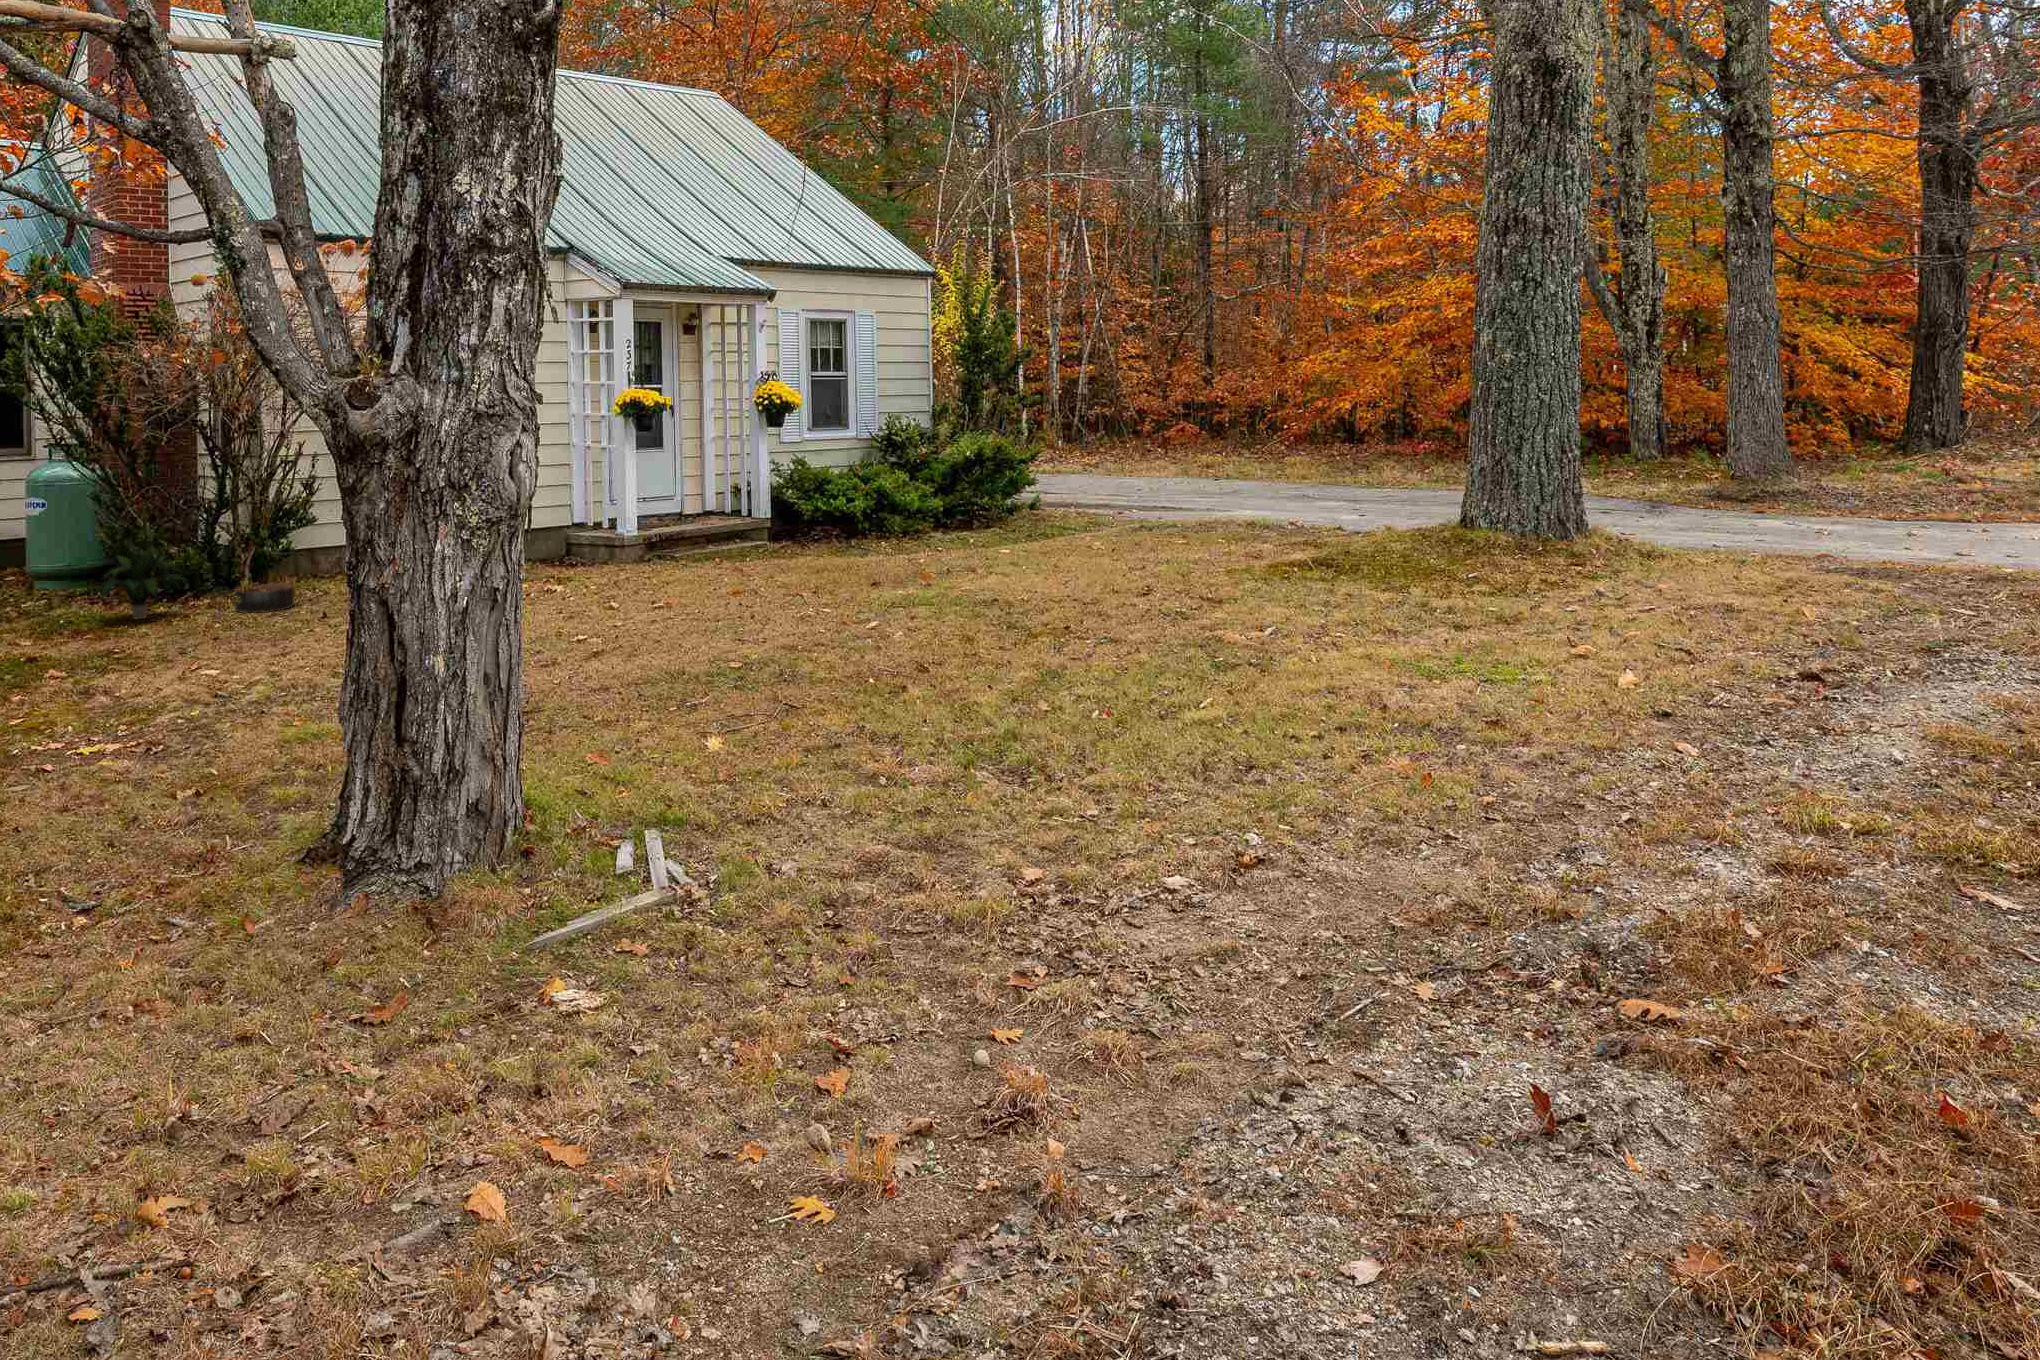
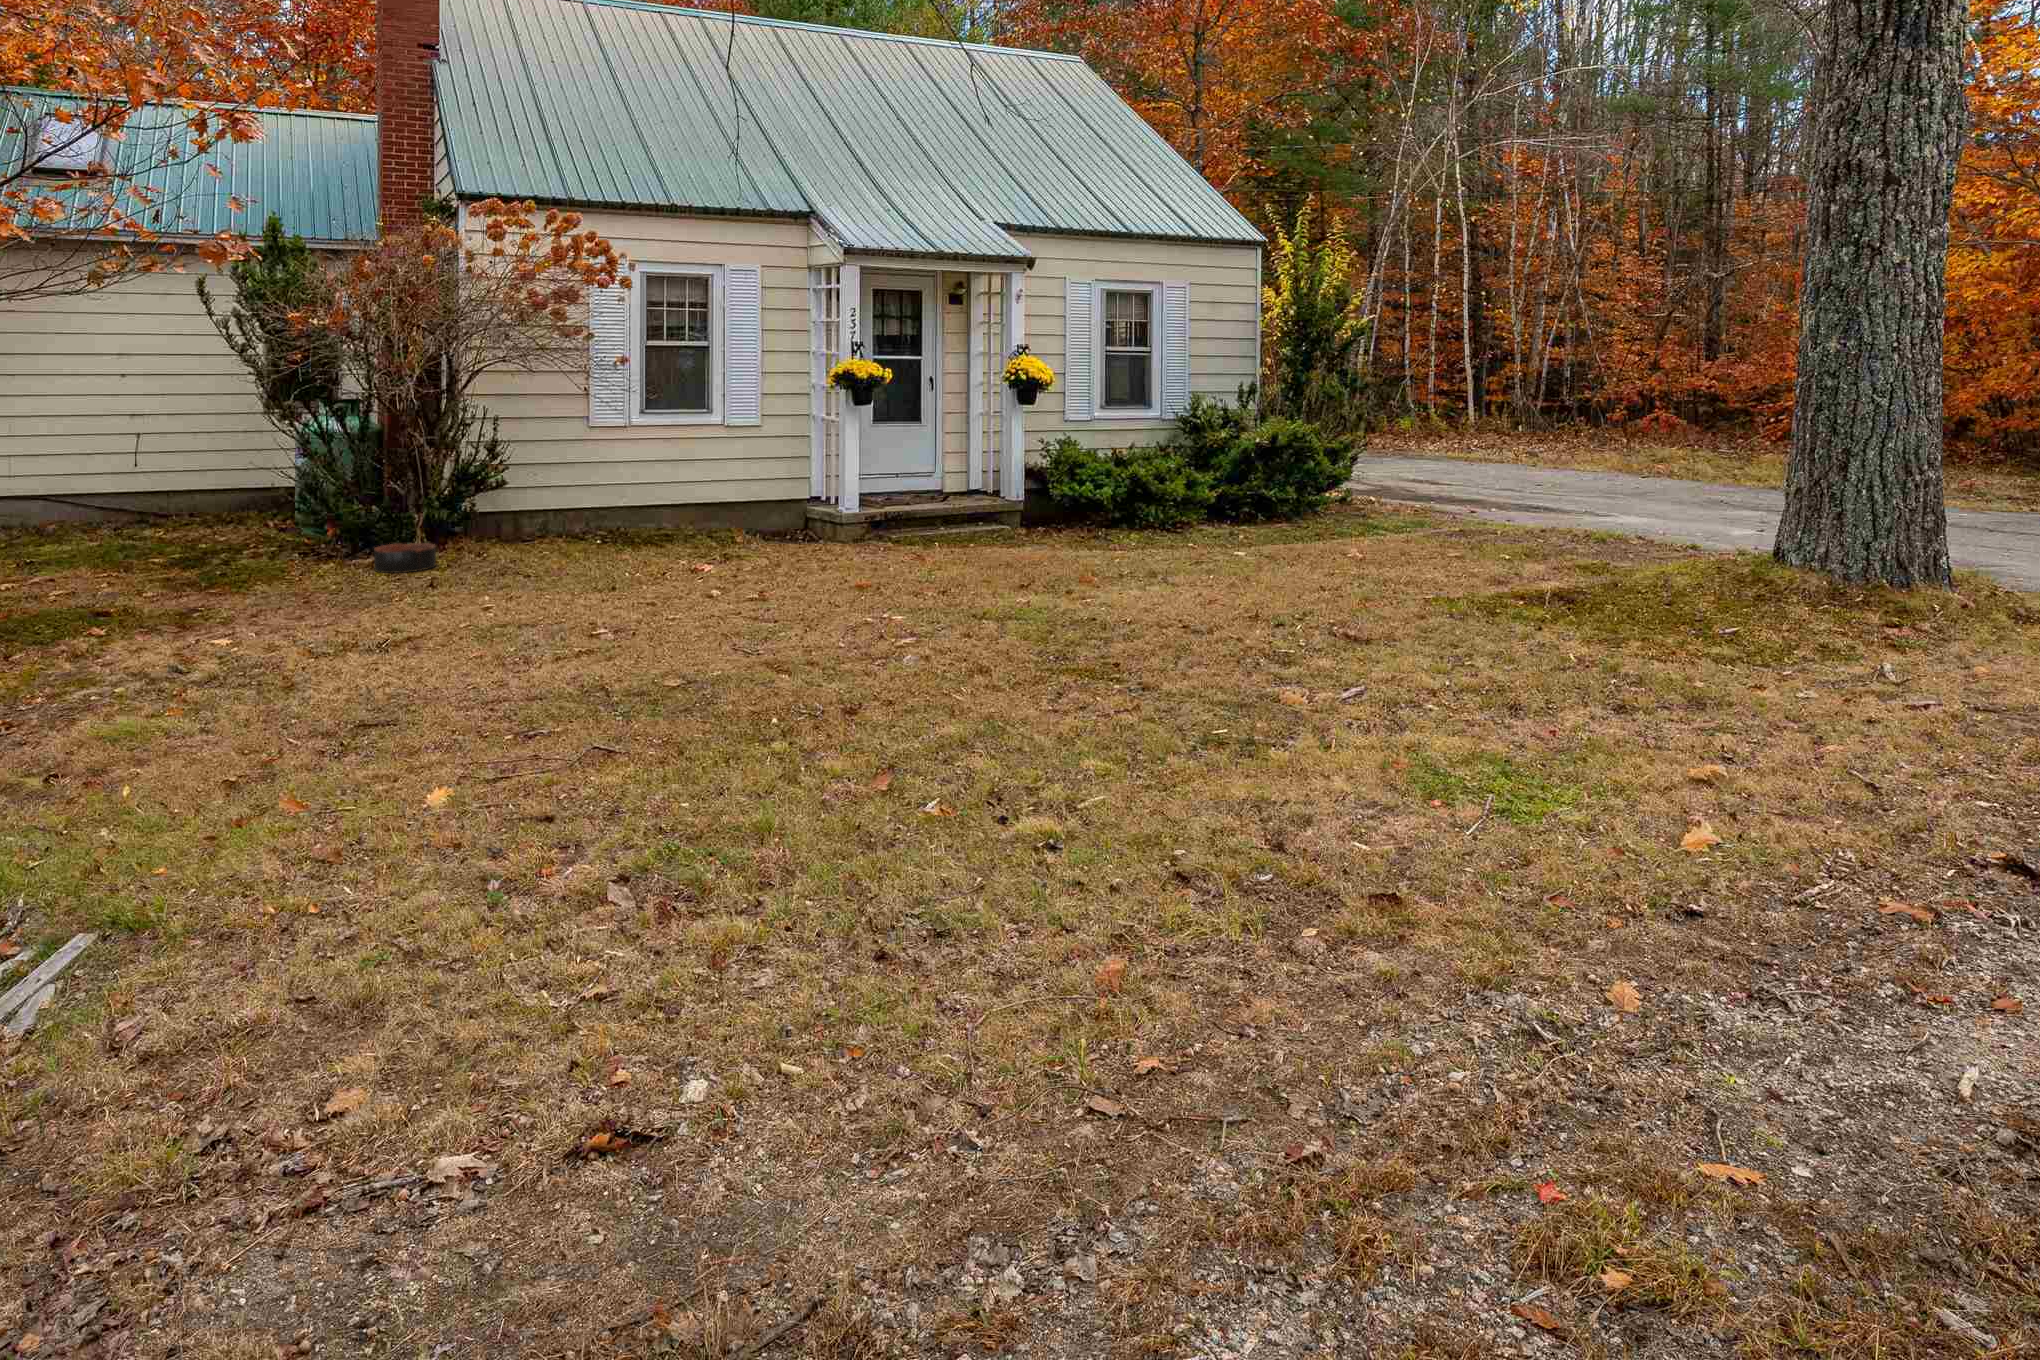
potted plant: present [100,546,184,620] -> none [235,496,337,570]

